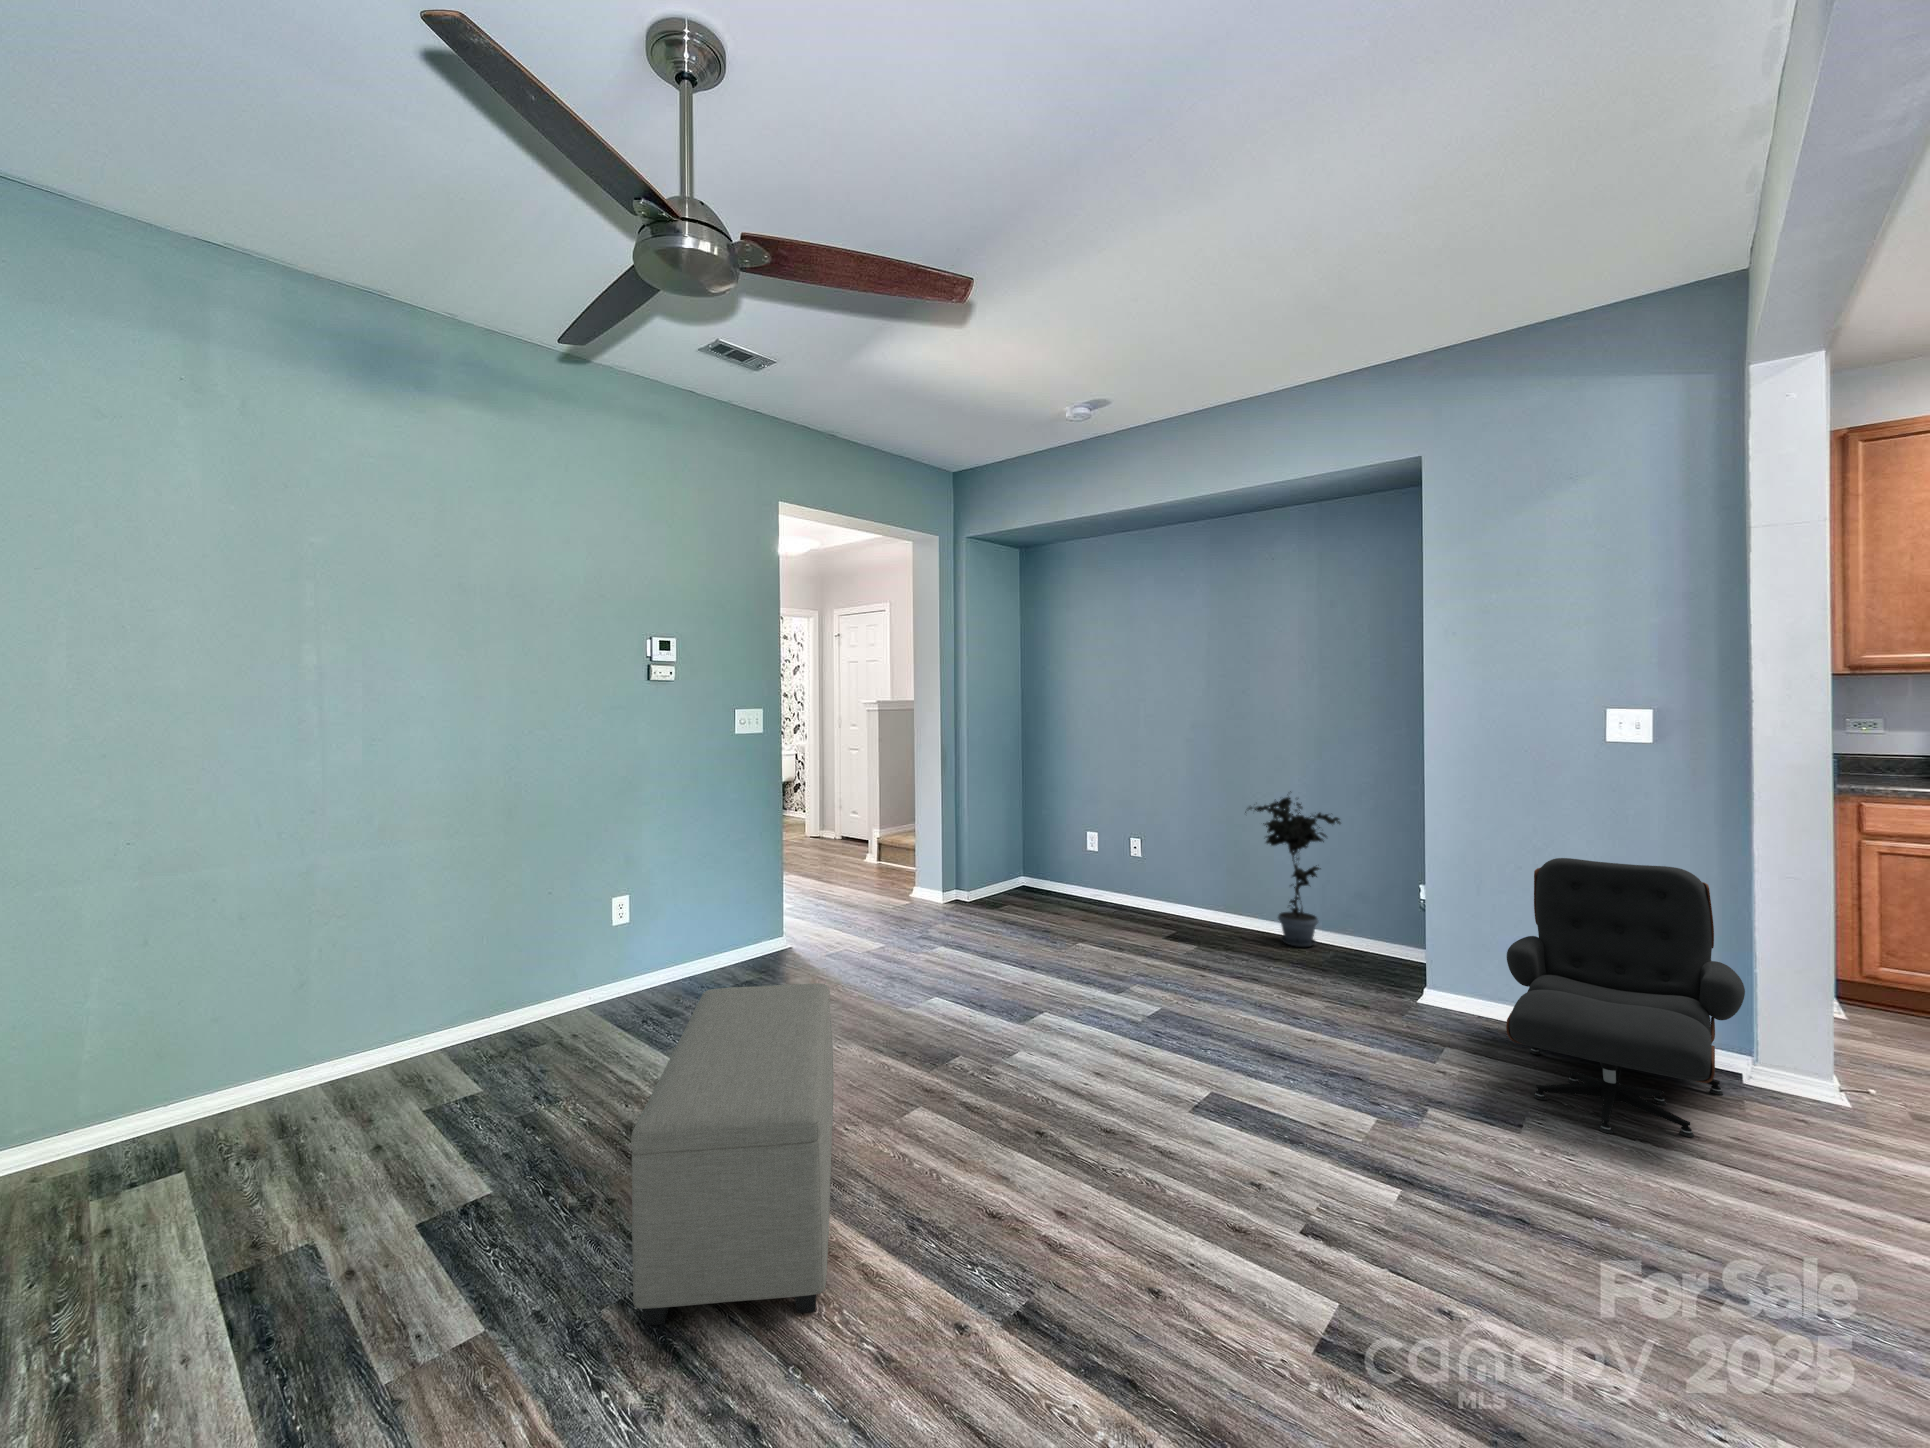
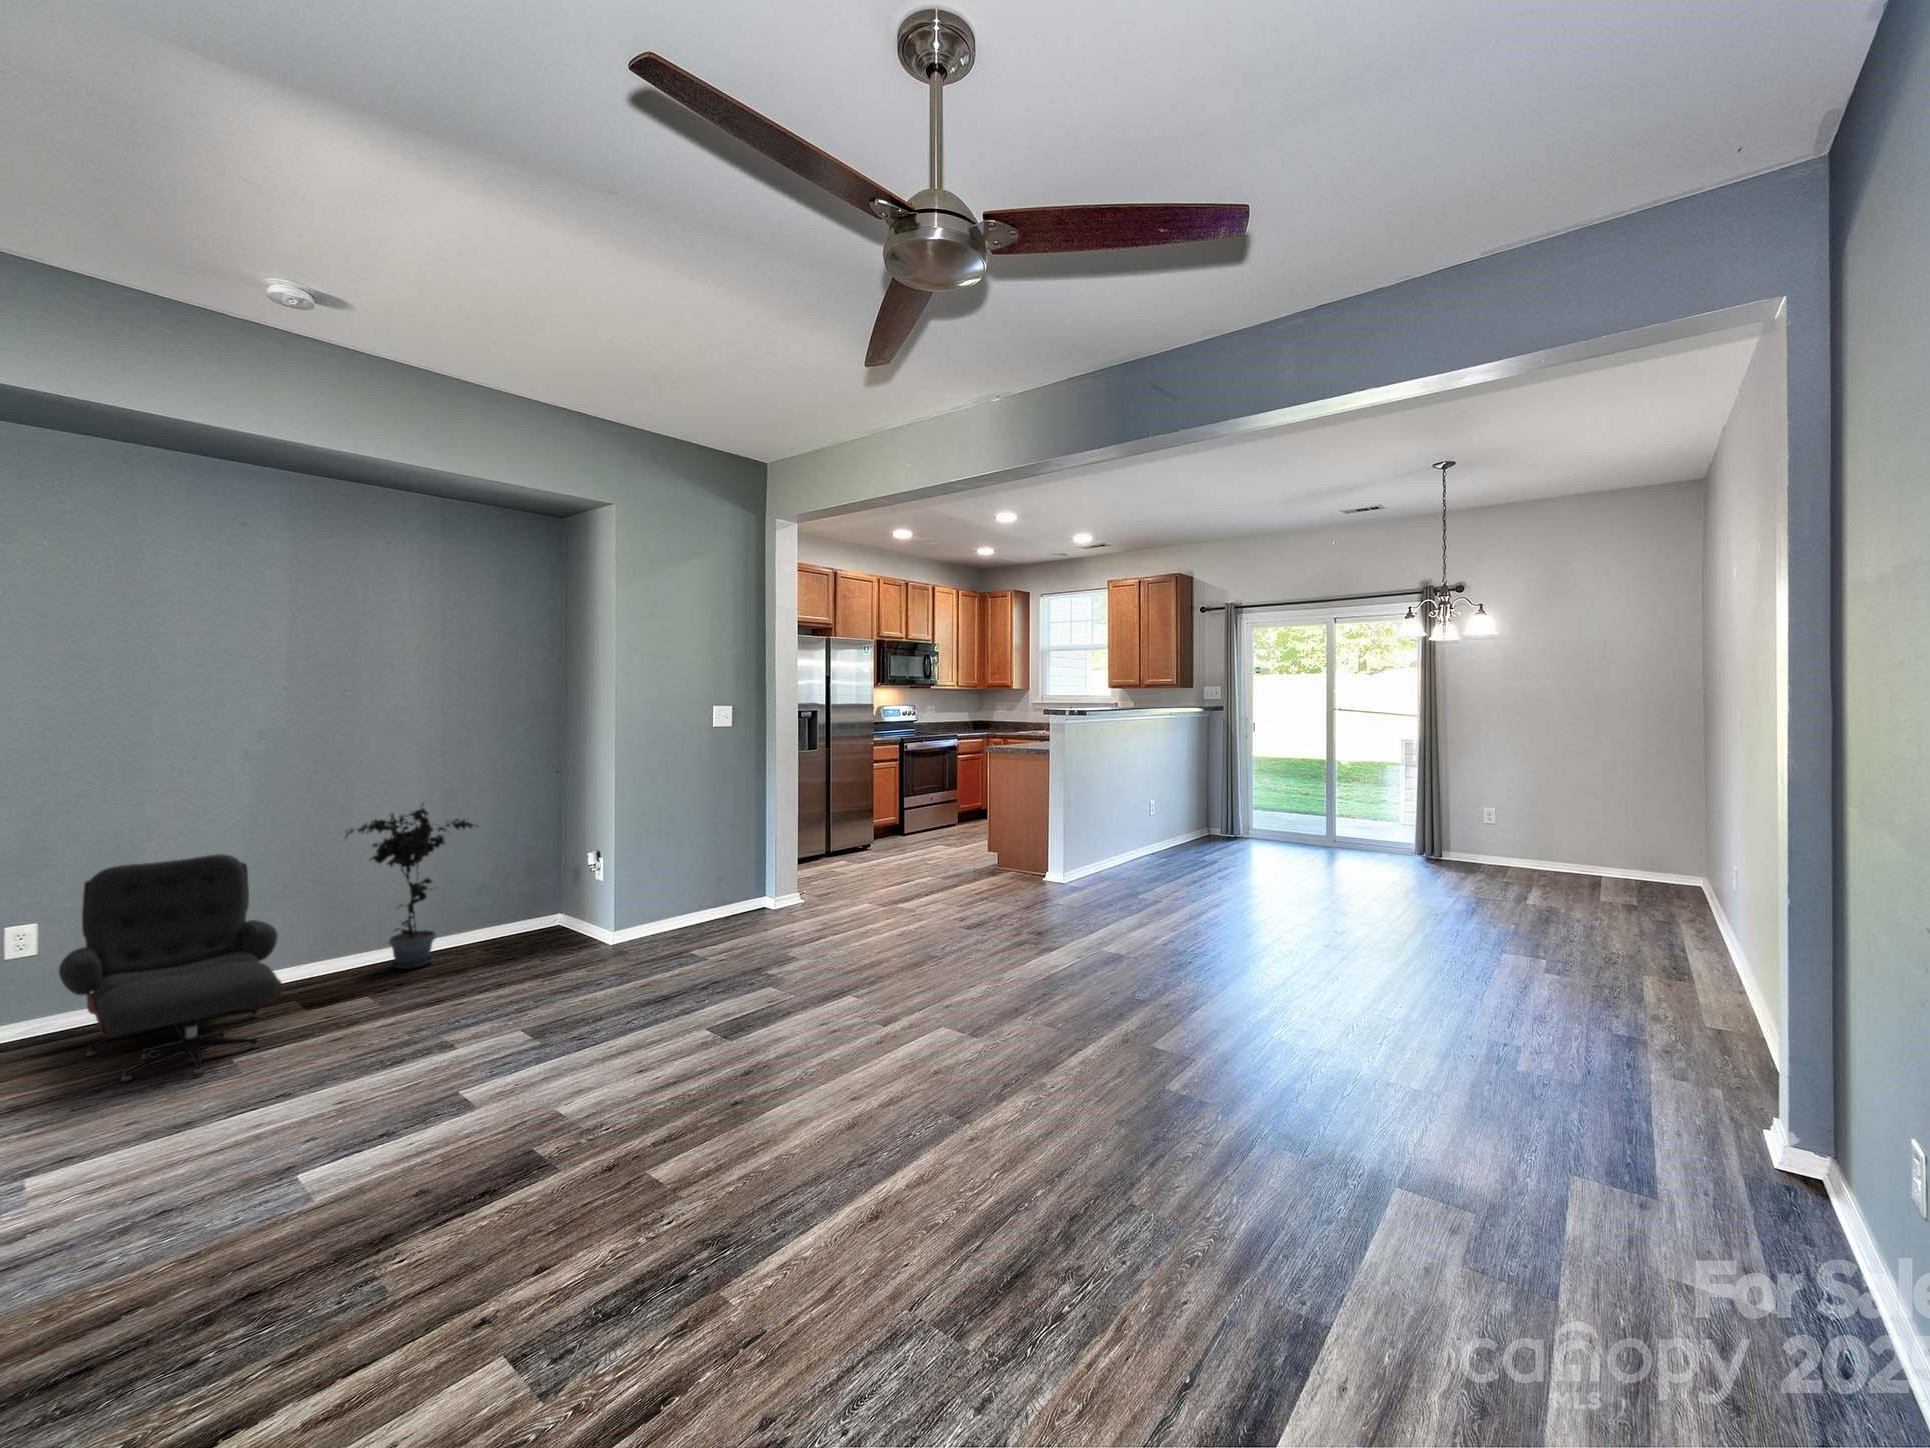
lounge chair: present [1506,858,1745,1137] -> present [59,854,282,1083]
ottoman: present [631,984,834,1326] -> none [547,1046,996,1378]

